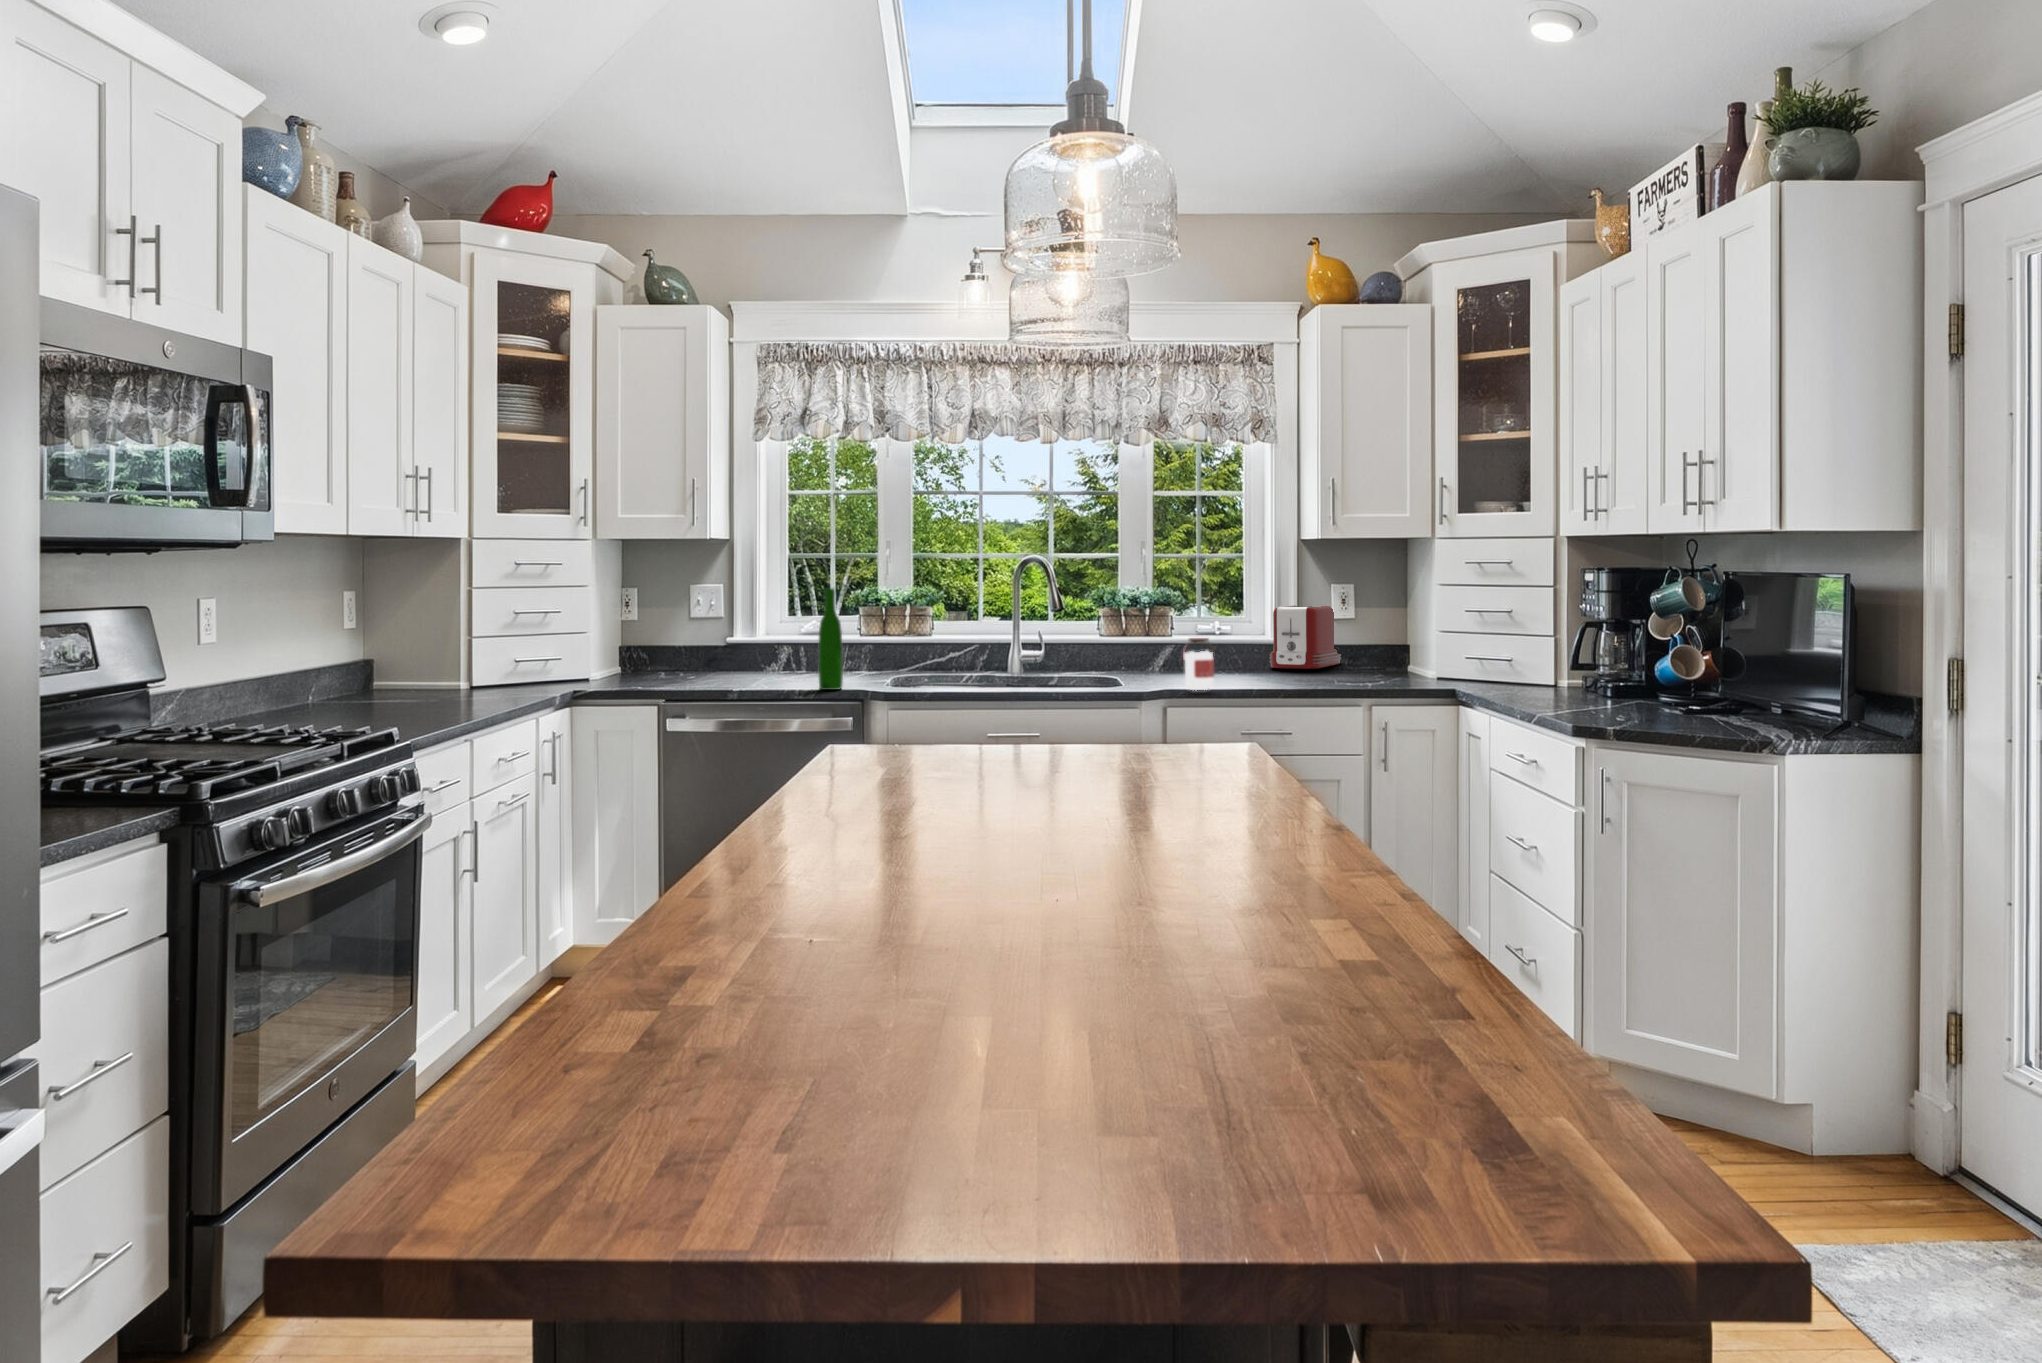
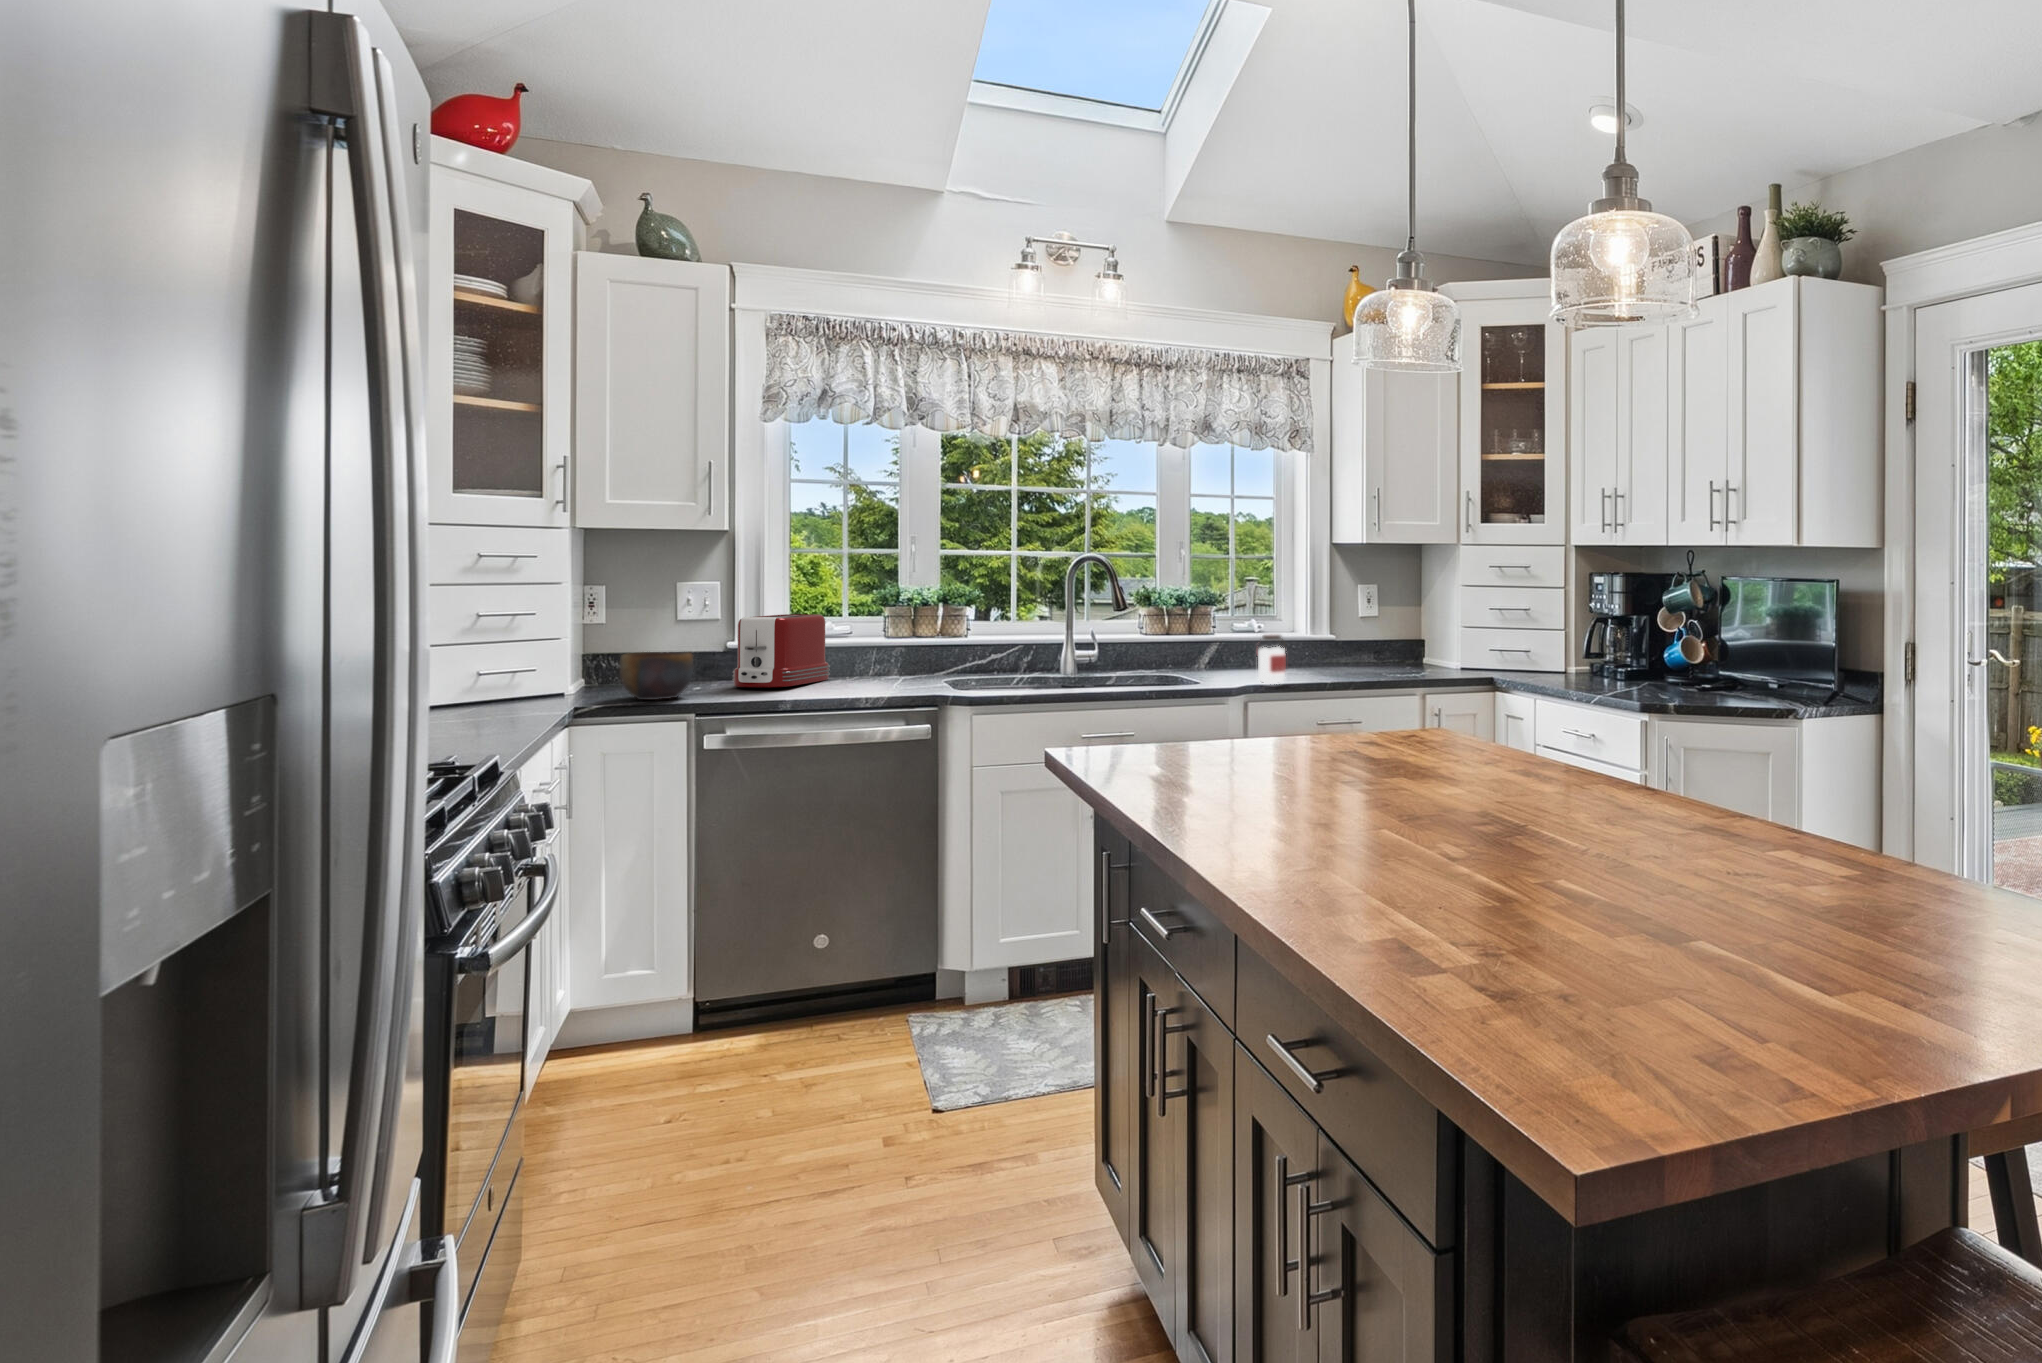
wine bottle: present [818,588,843,690] -> none [875,587,902,694]
toaster: present [1269,606,1341,669] -> present [732,614,830,687]
bowl: none [614,647,674,689] -> present [619,652,694,700]

